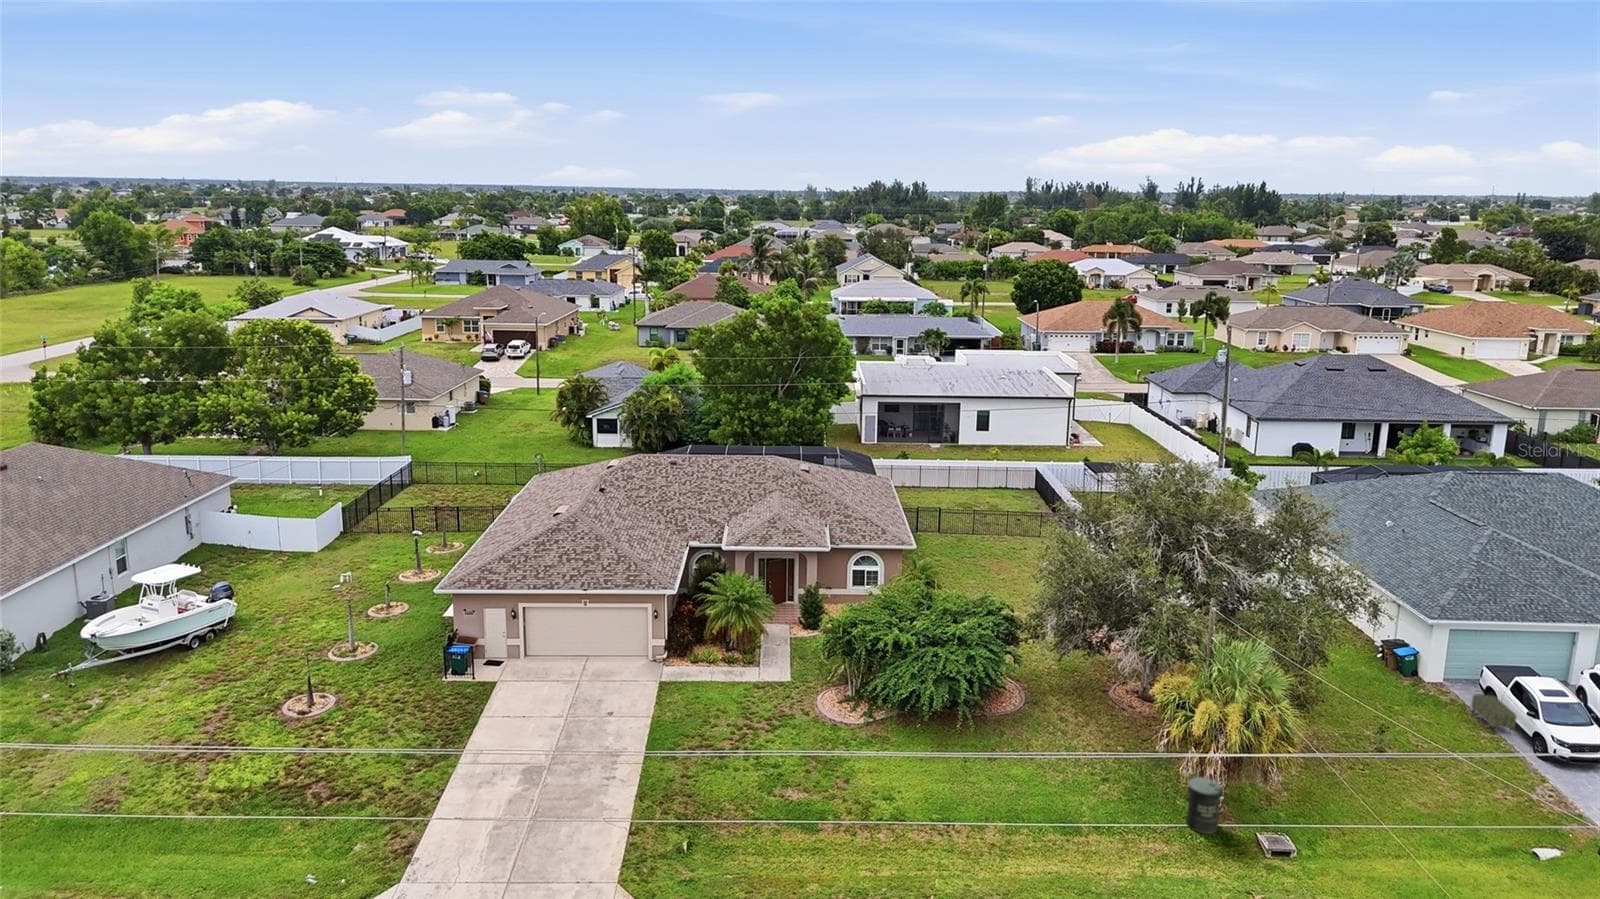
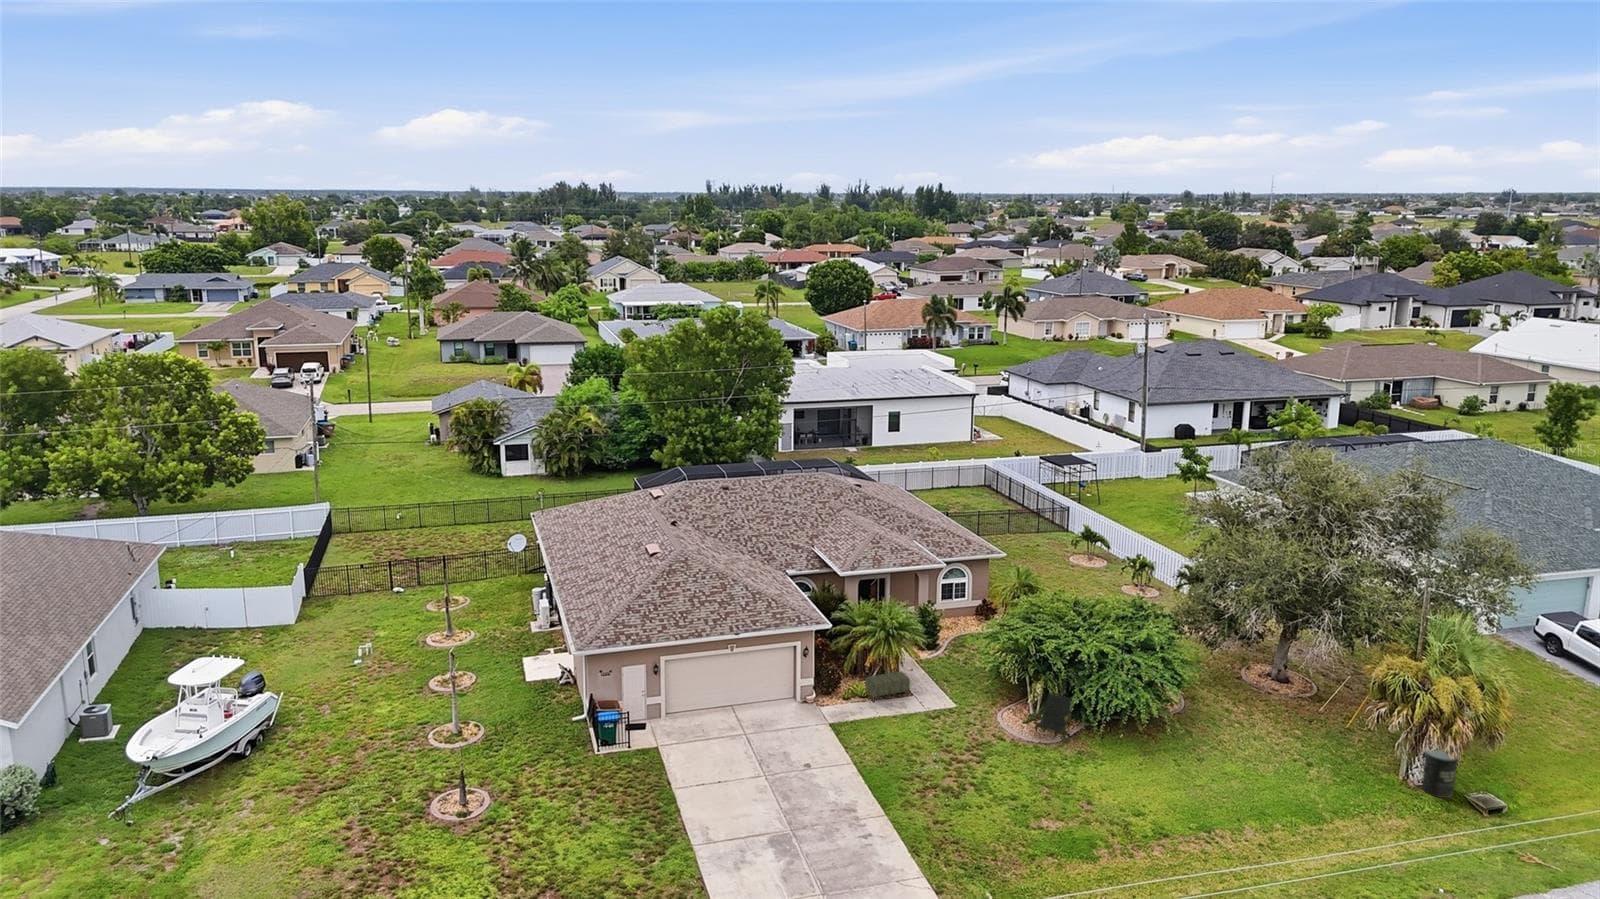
lounge chair: none [837,678,877,727] -> present [1035,694,1072,740]
bench: present [1471,695,1517,732] -> present [865,671,910,701]

